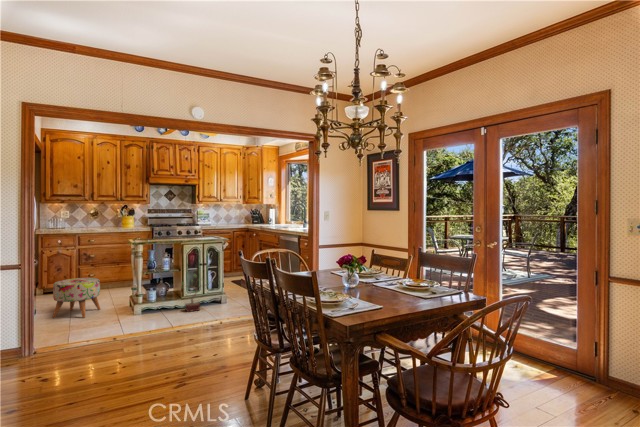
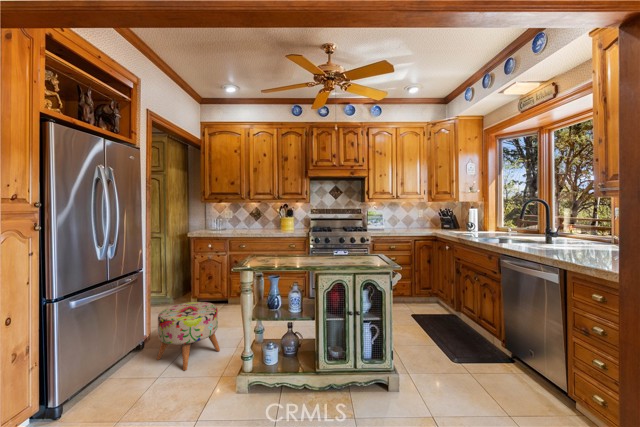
potted plant: present [181,275,209,312] -> none [309,328,373,400]

